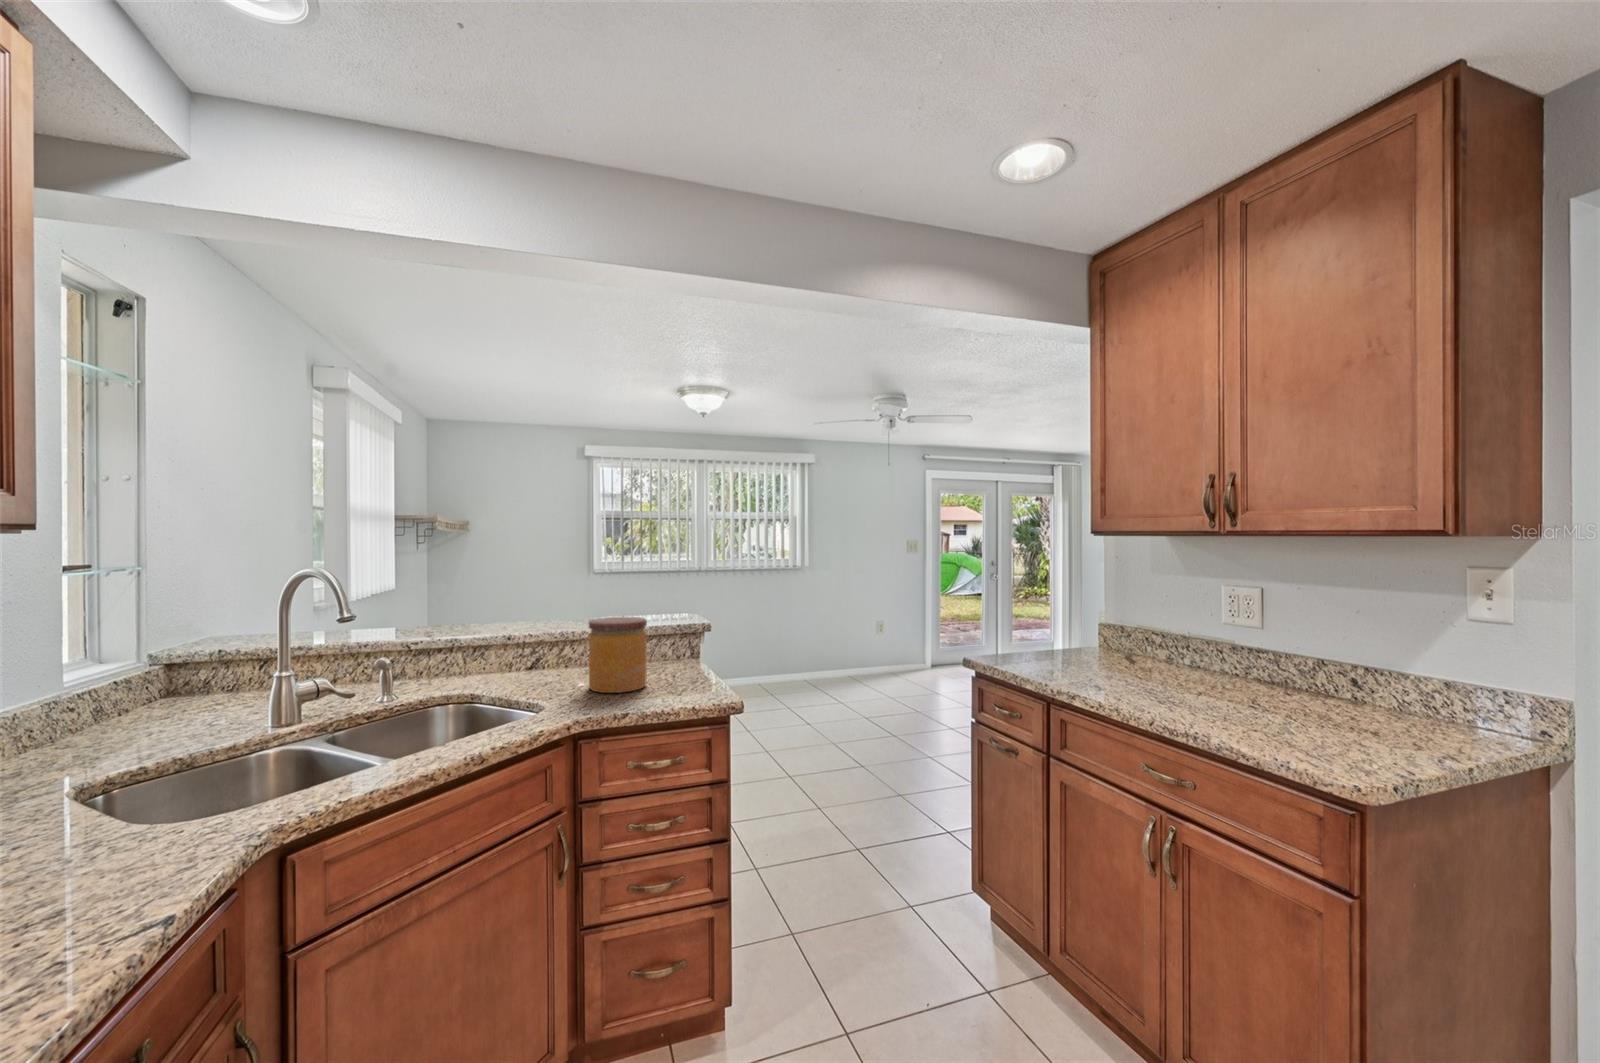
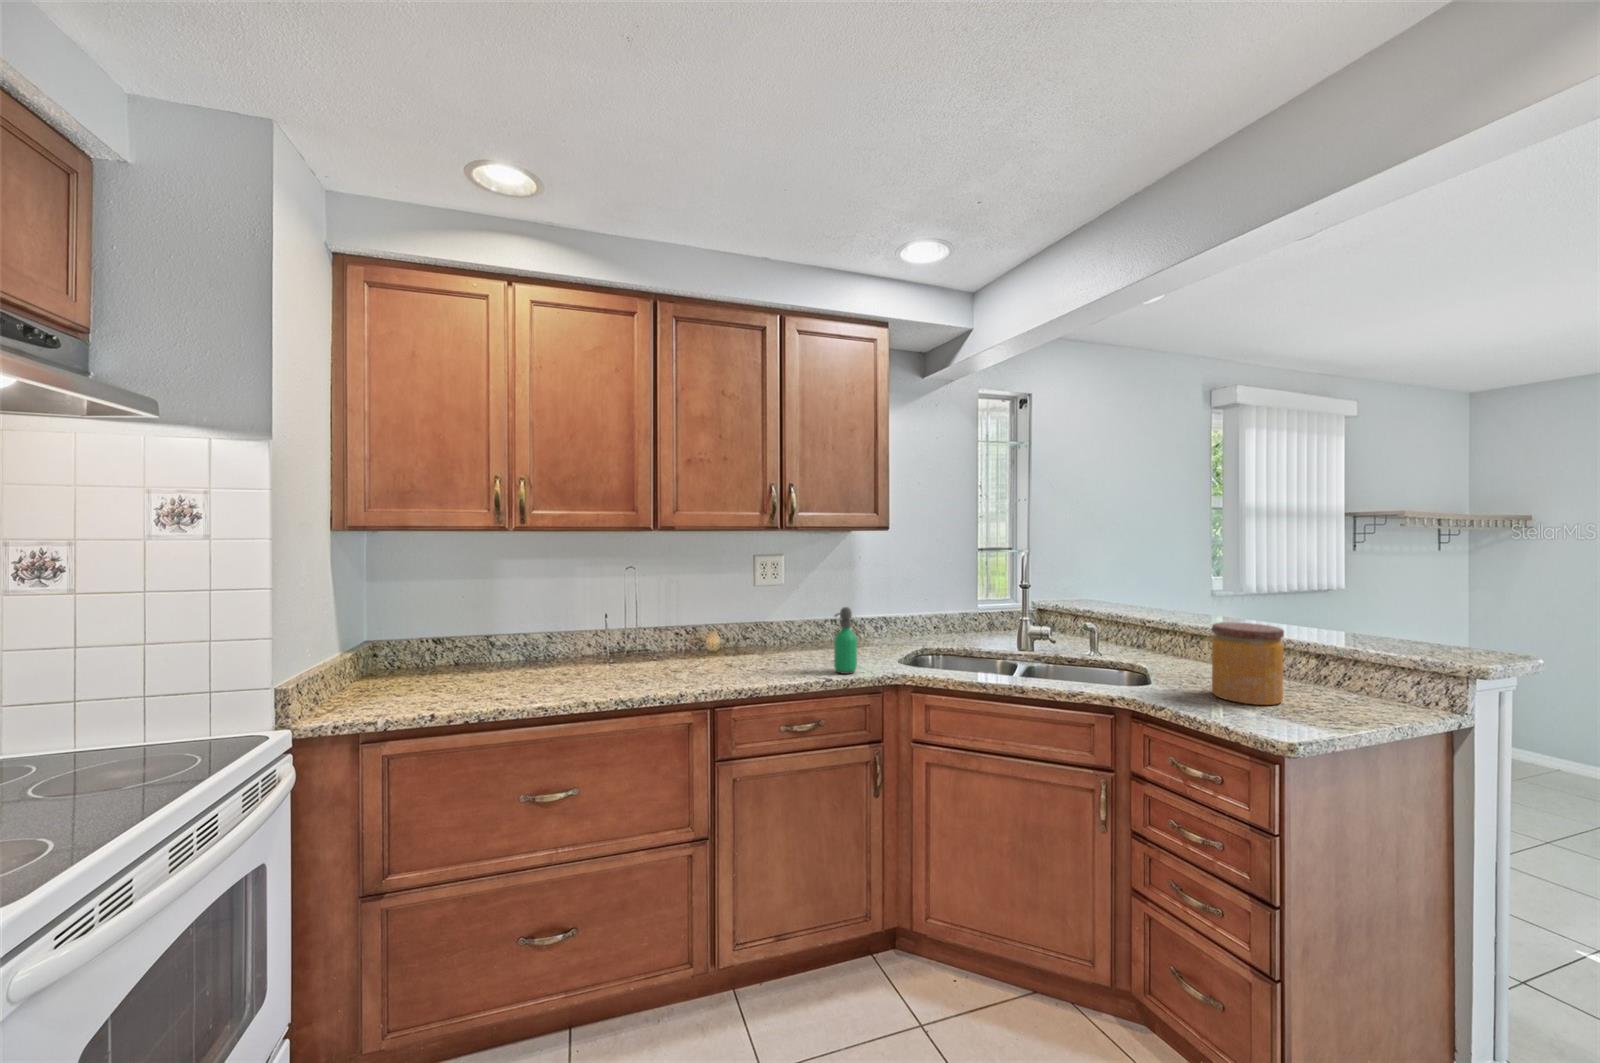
soap dispenser: none [51,722,135,900] -> present [834,607,857,674]

